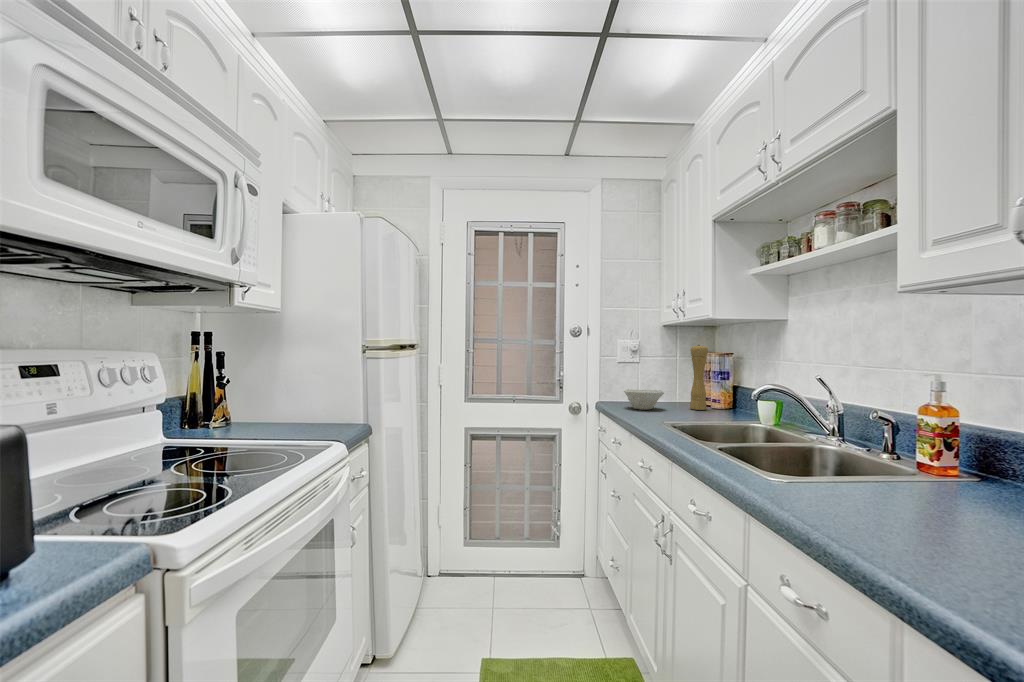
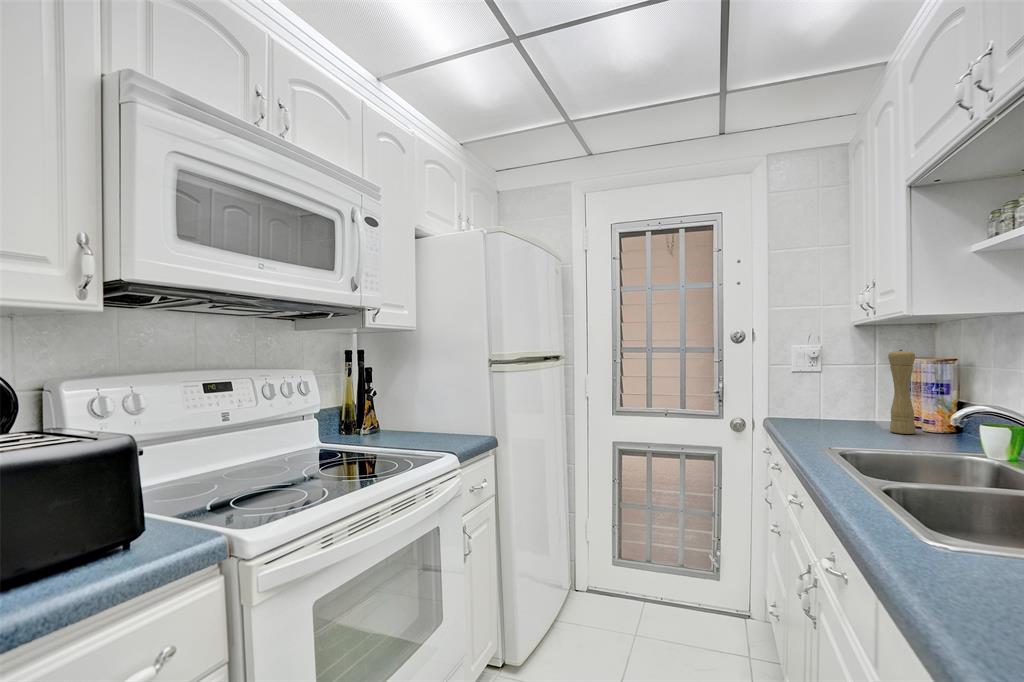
bowl: present [624,389,664,410] -> none [793,405,849,431]

